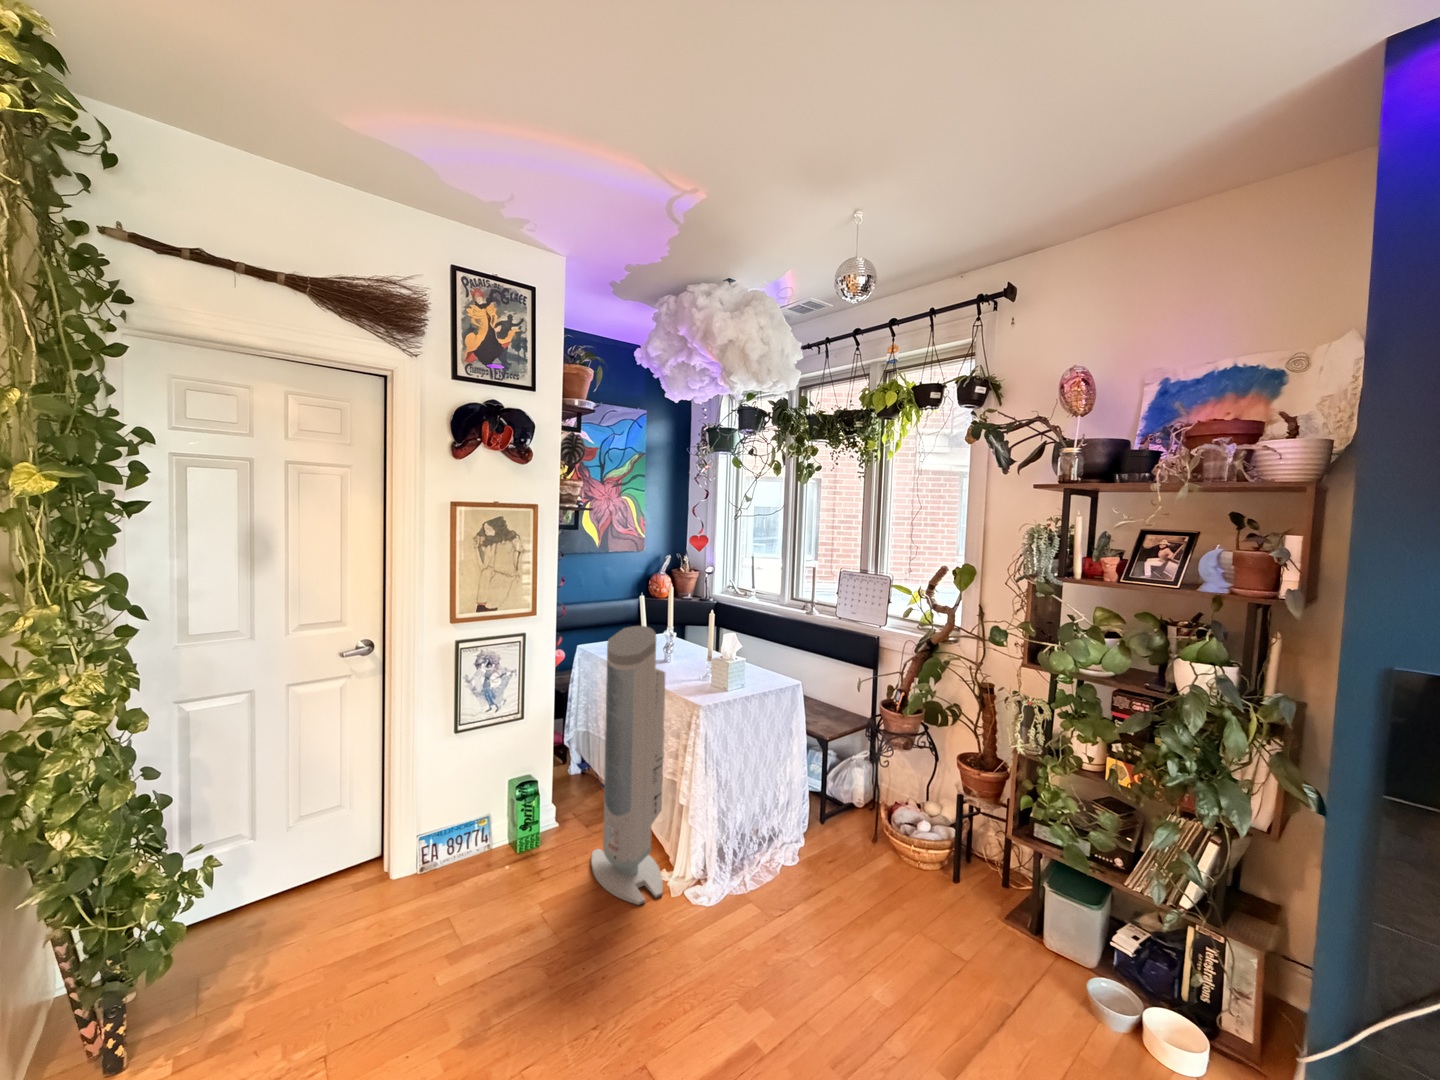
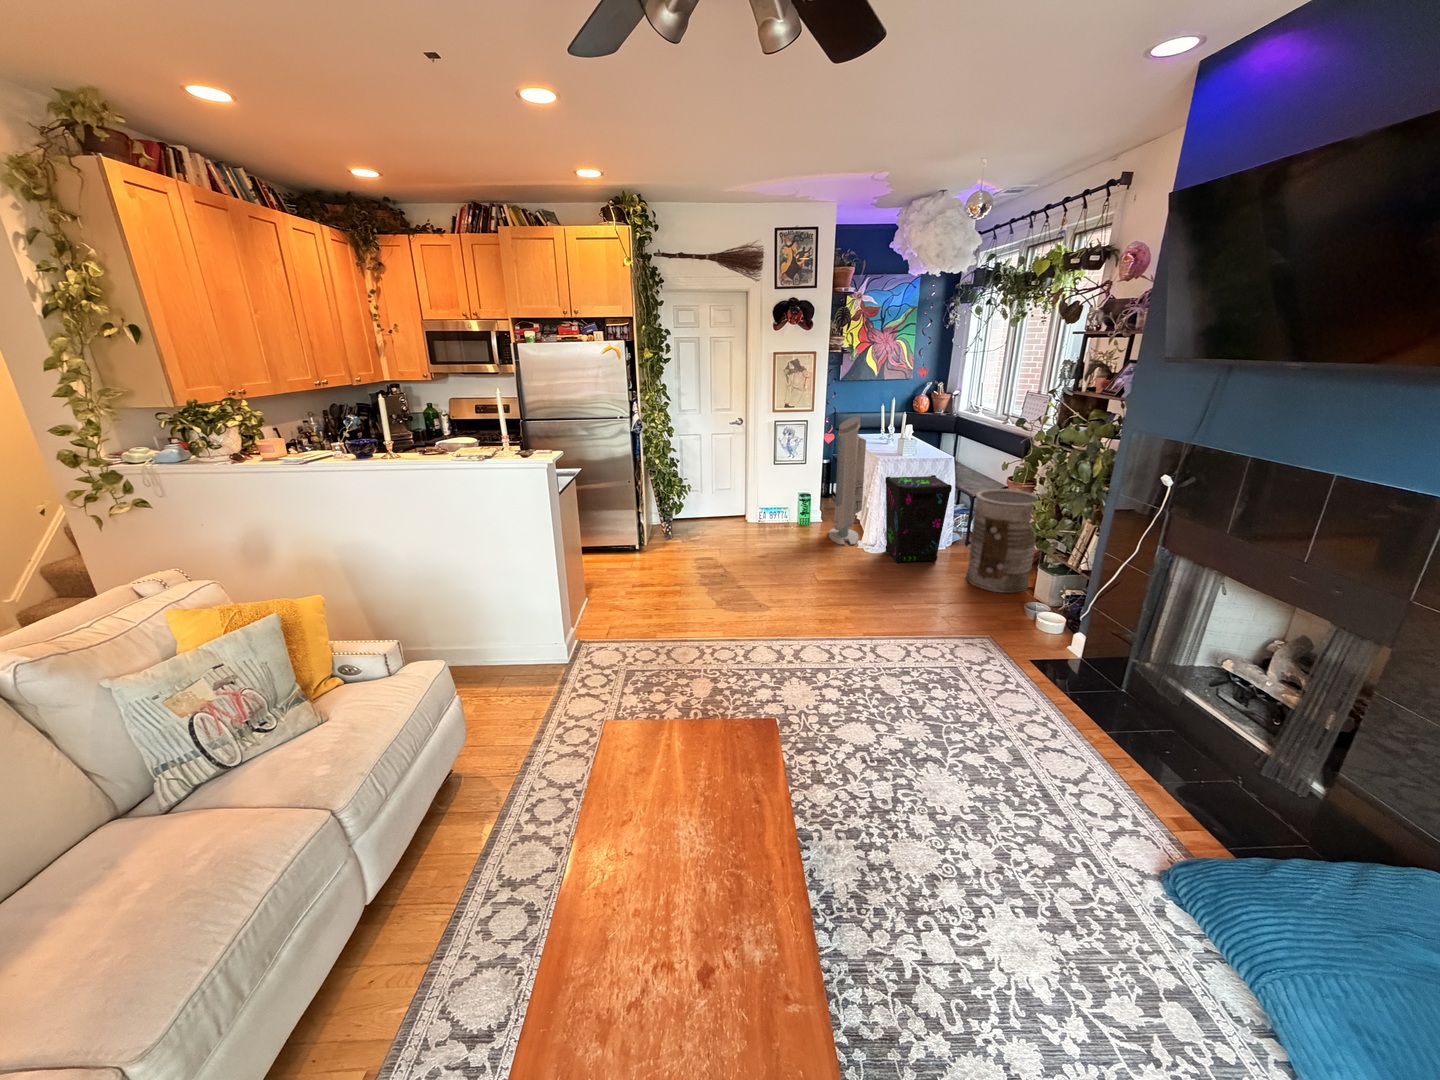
speaker: none [723,725,855,933] -> present [885,475,952,563]
trash can: none [907,745,1042,969] -> present [966,489,1038,593]

